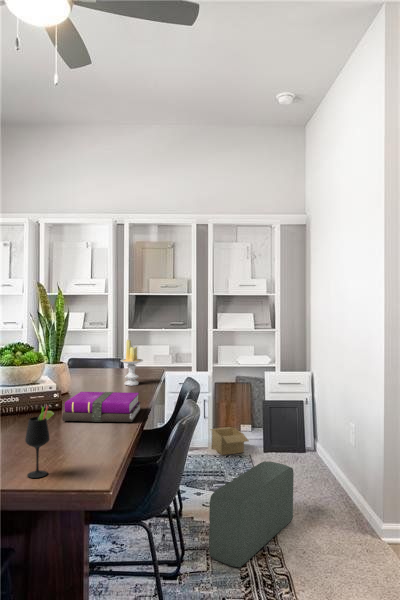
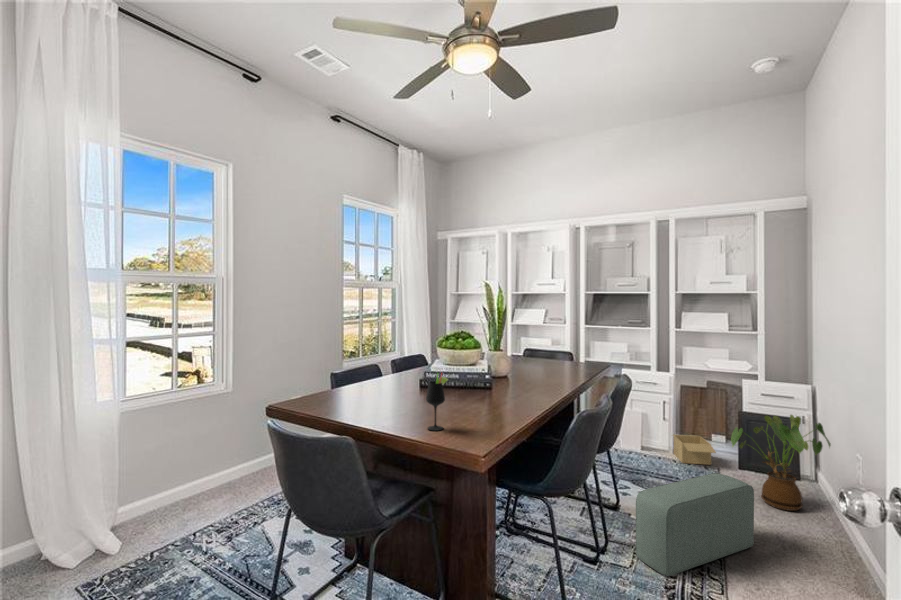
candle: present [120,340,143,385] -> none [554,331,576,374]
notebook: present [62,392,141,422] -> none [482,373,557,402]
house plant: none [266,400,334,481] -> present [731,415,831,511]

